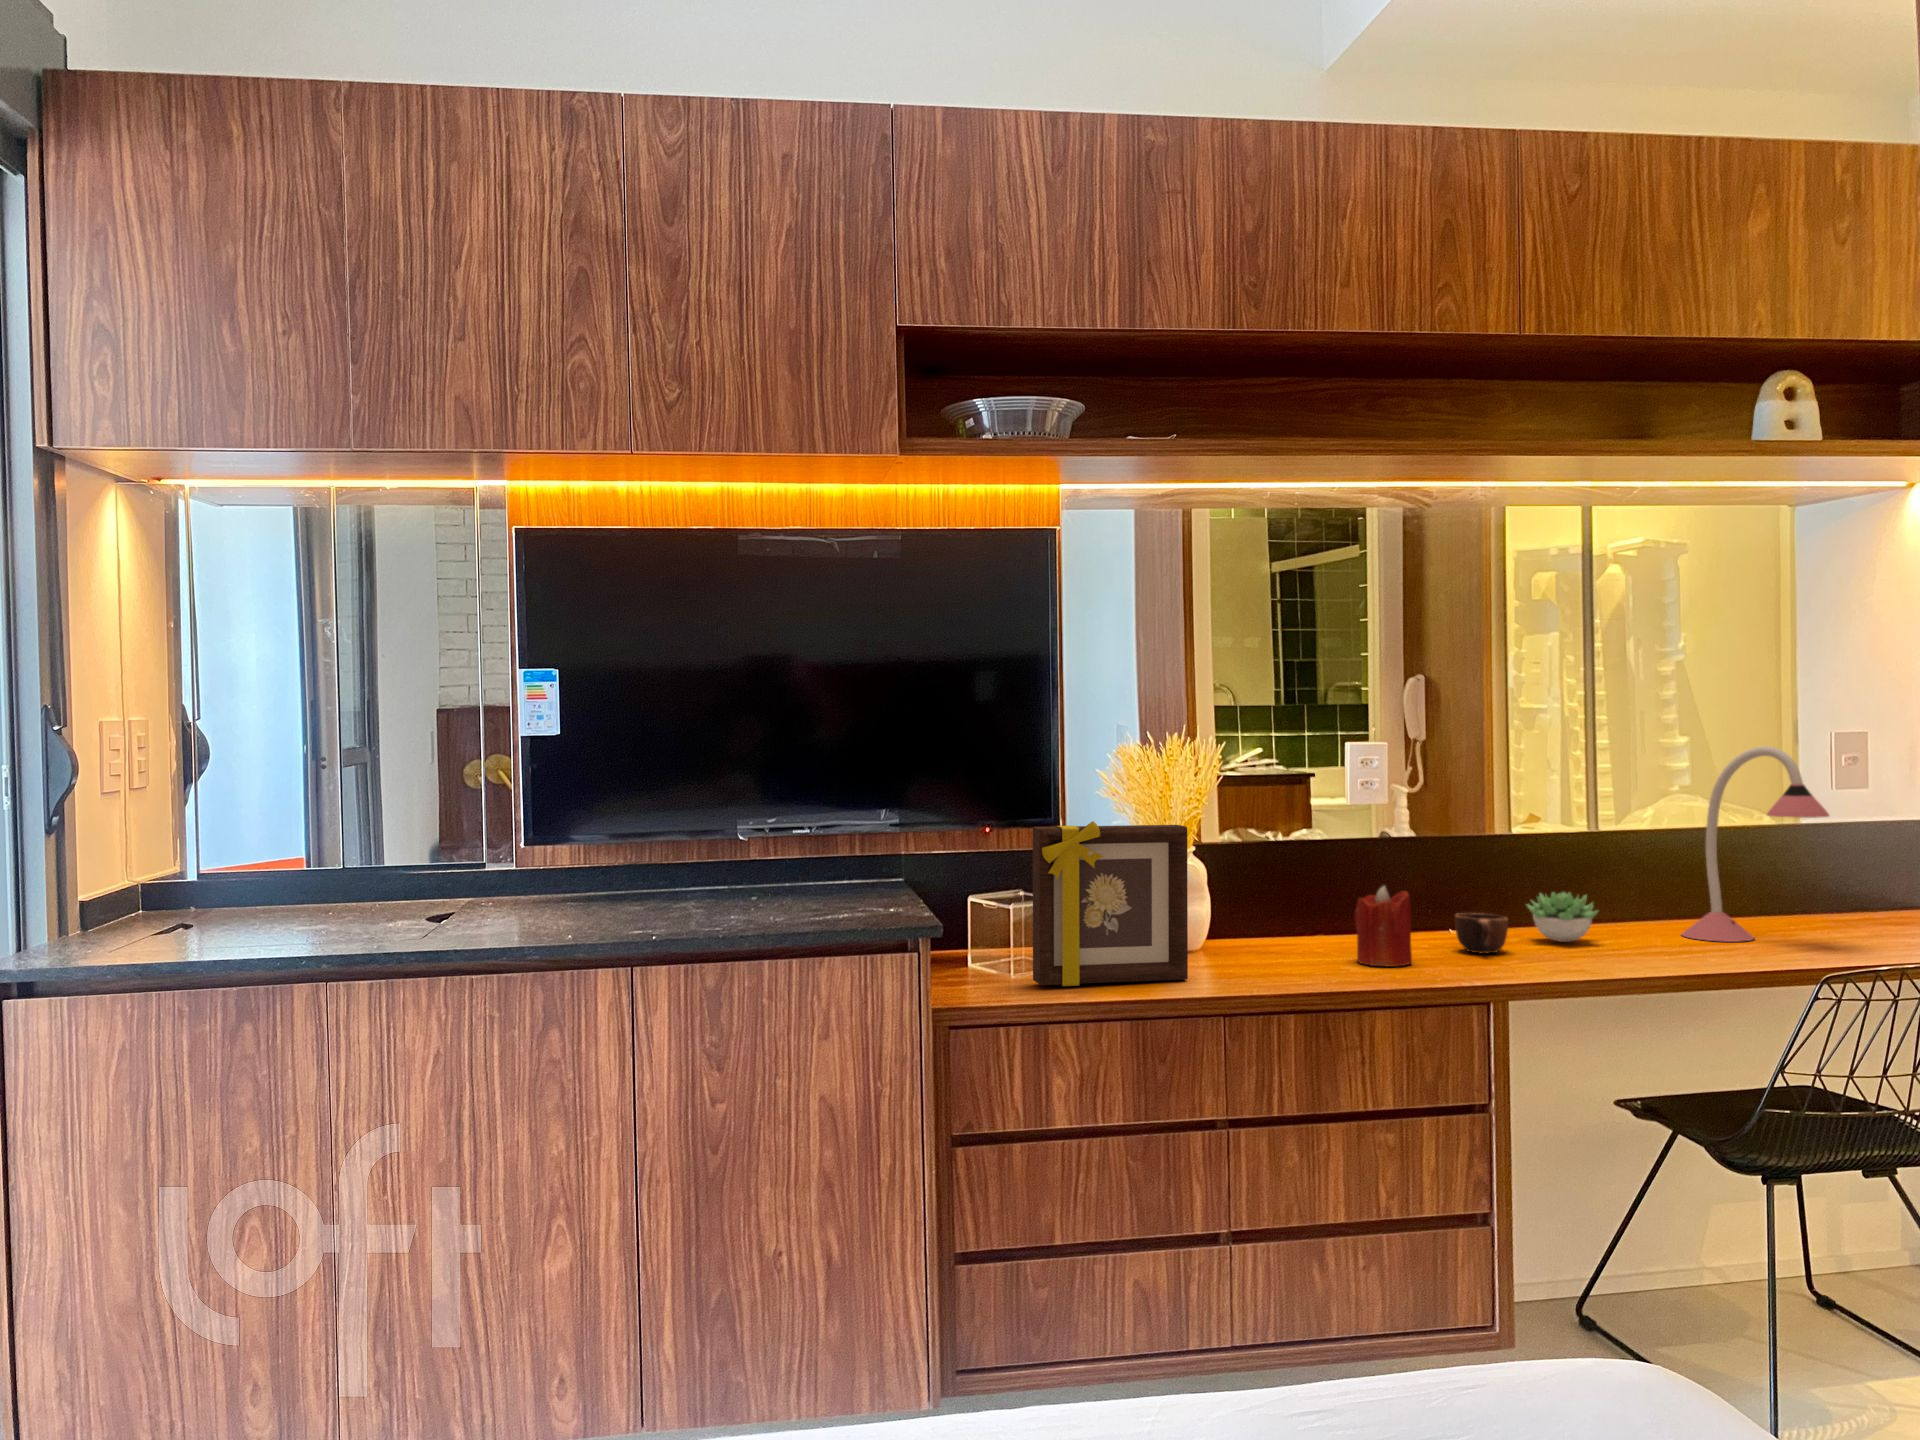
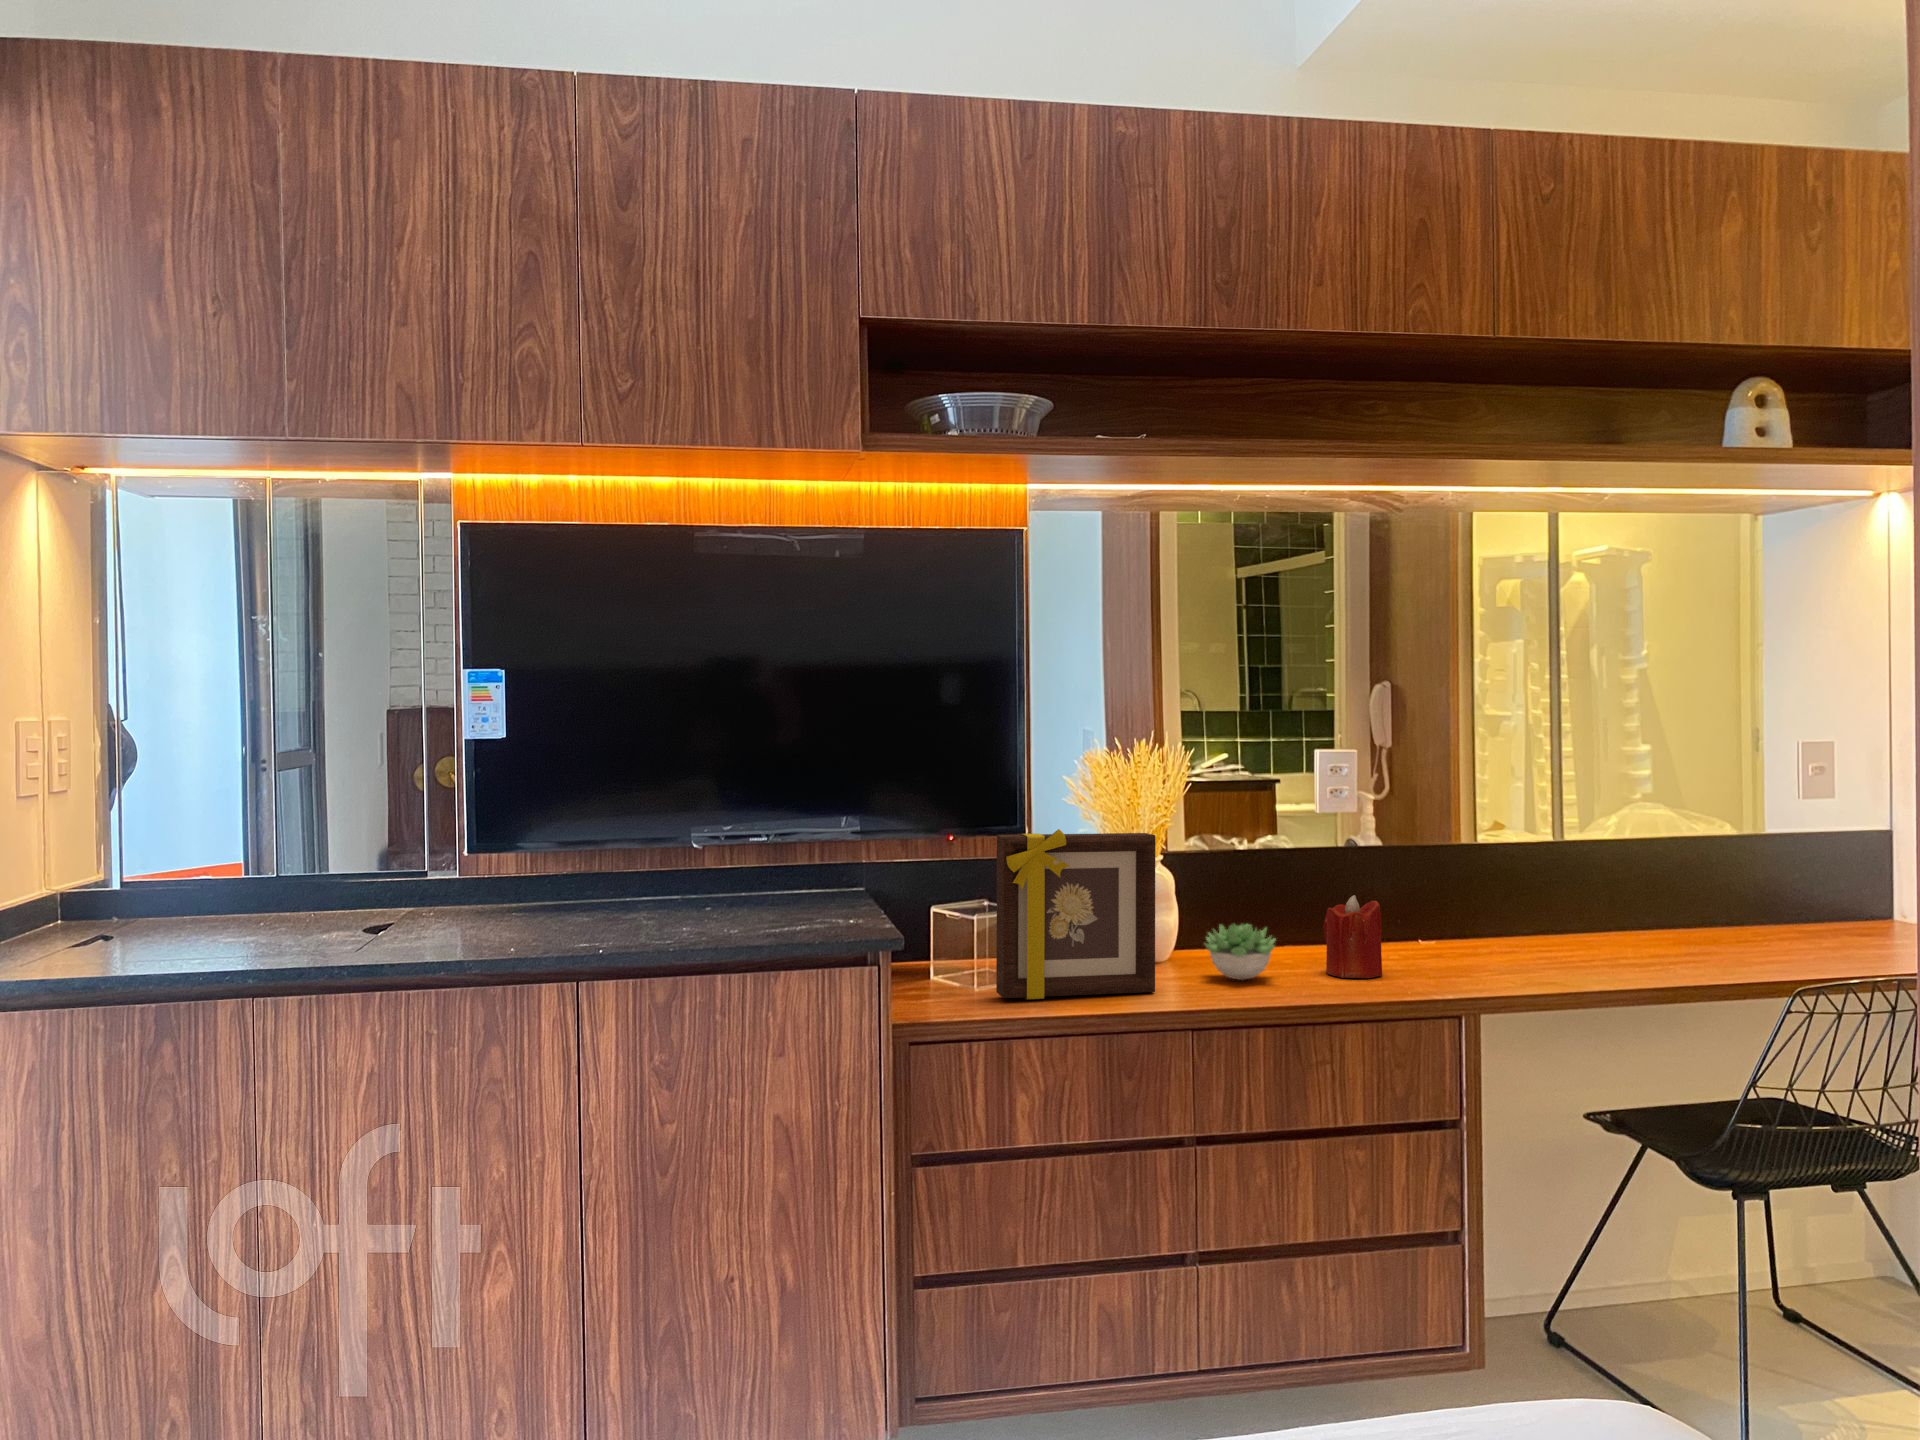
desk lamp: present [1682,746,1829,942] -> none [1648,755,1800,952]
succulent plant: present [1526,892,1598,942] -> present [1205,924,1276,980]
mug: present [1455,913,1508,953] -> none [1424,923,1478,964]

